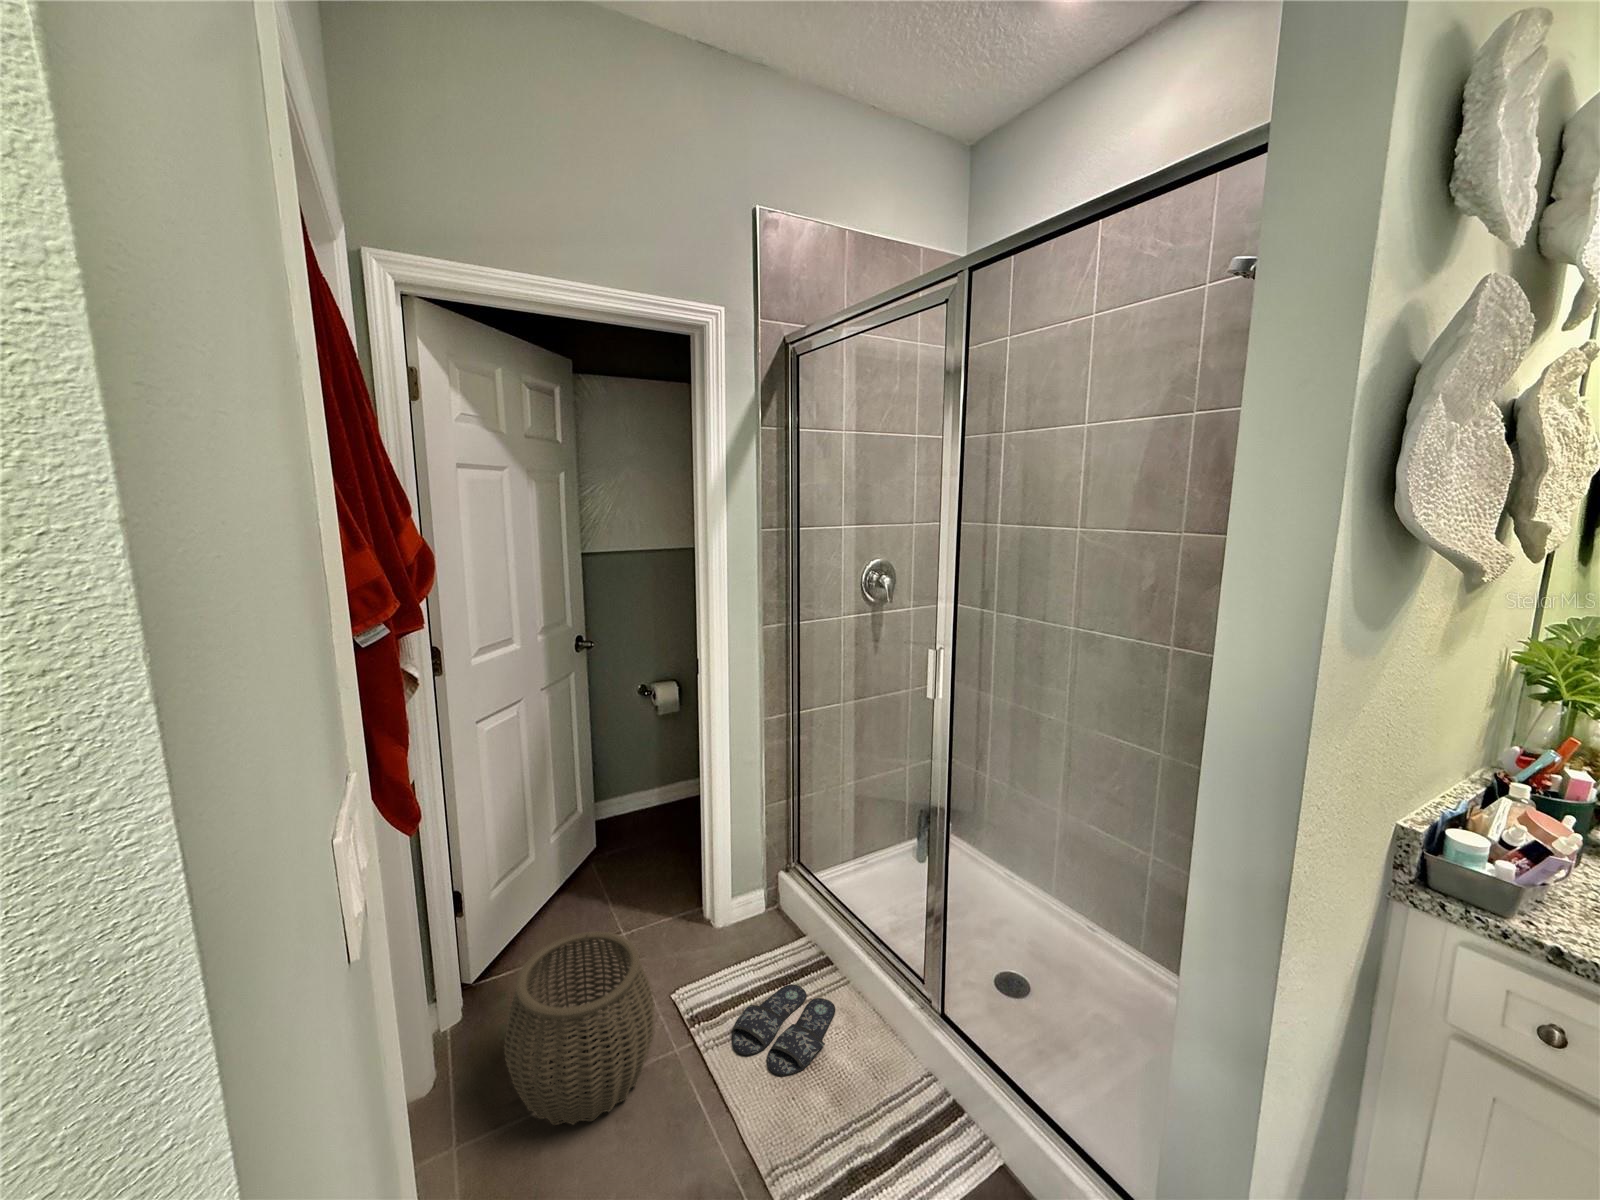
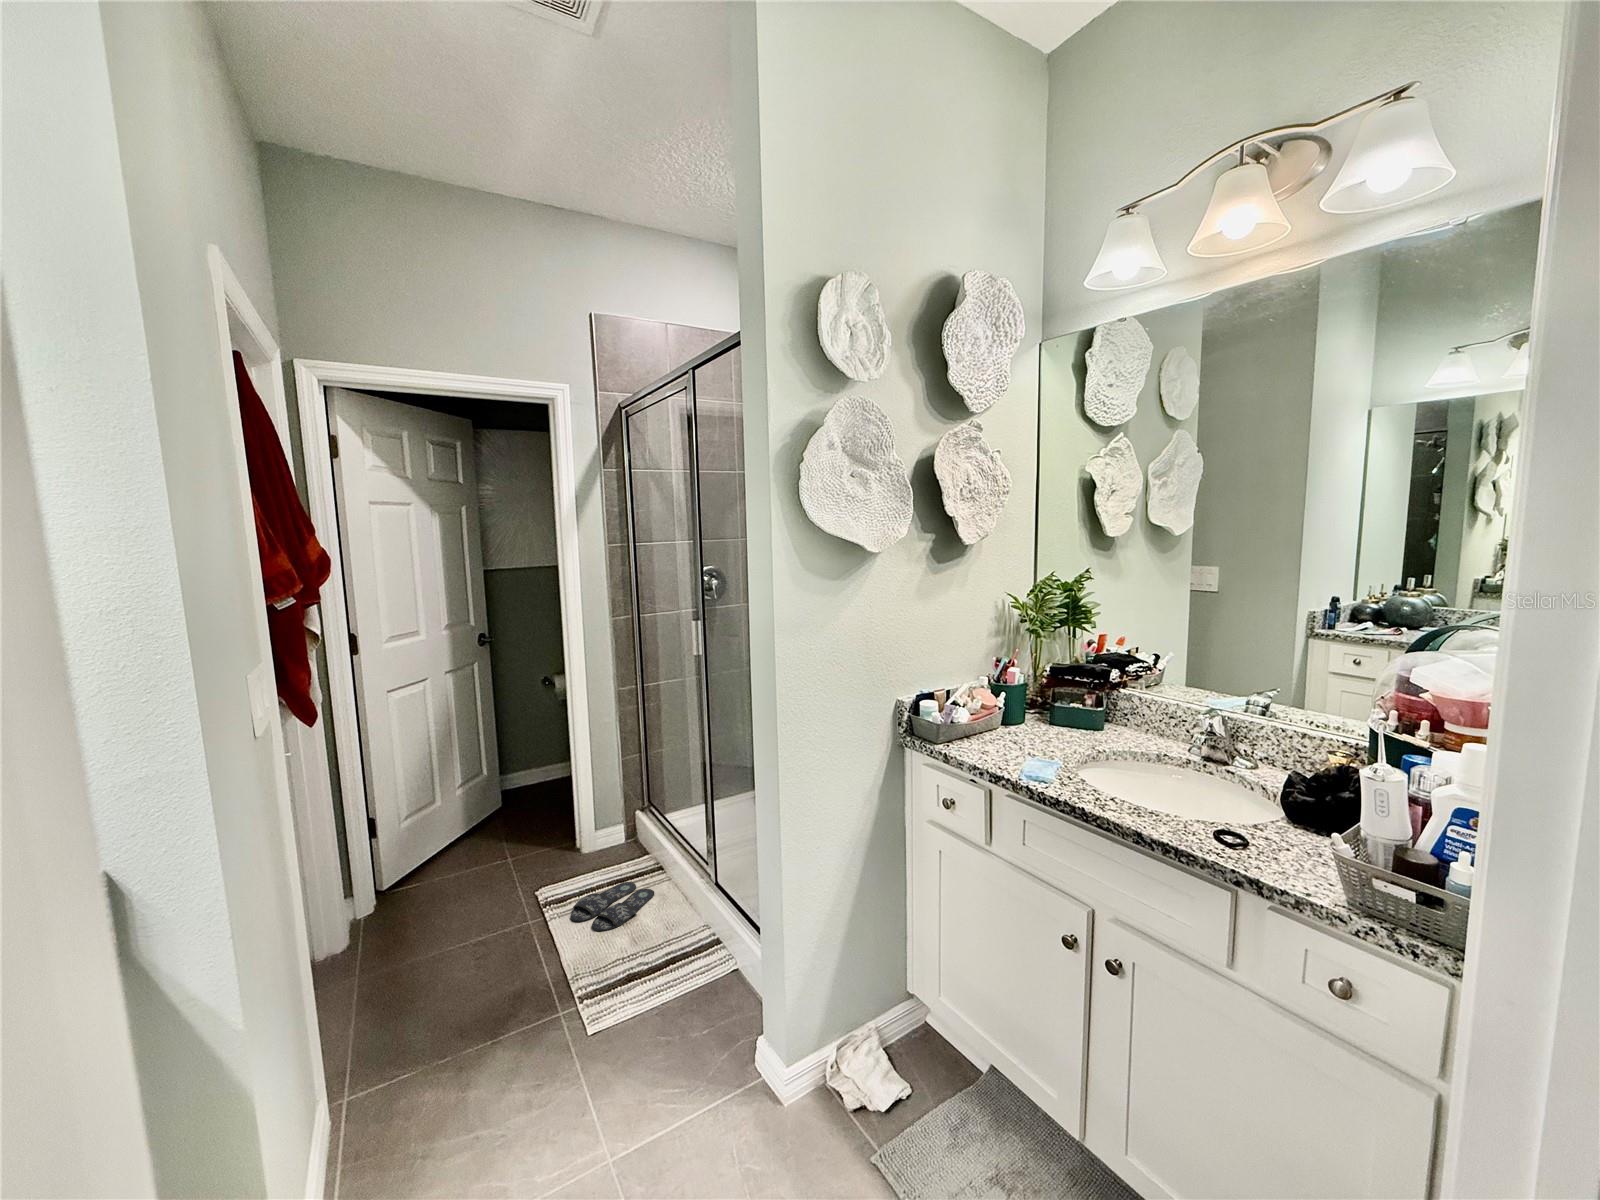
woven basket: present [504,932,655,1125] -> none [393,836,510,963]

